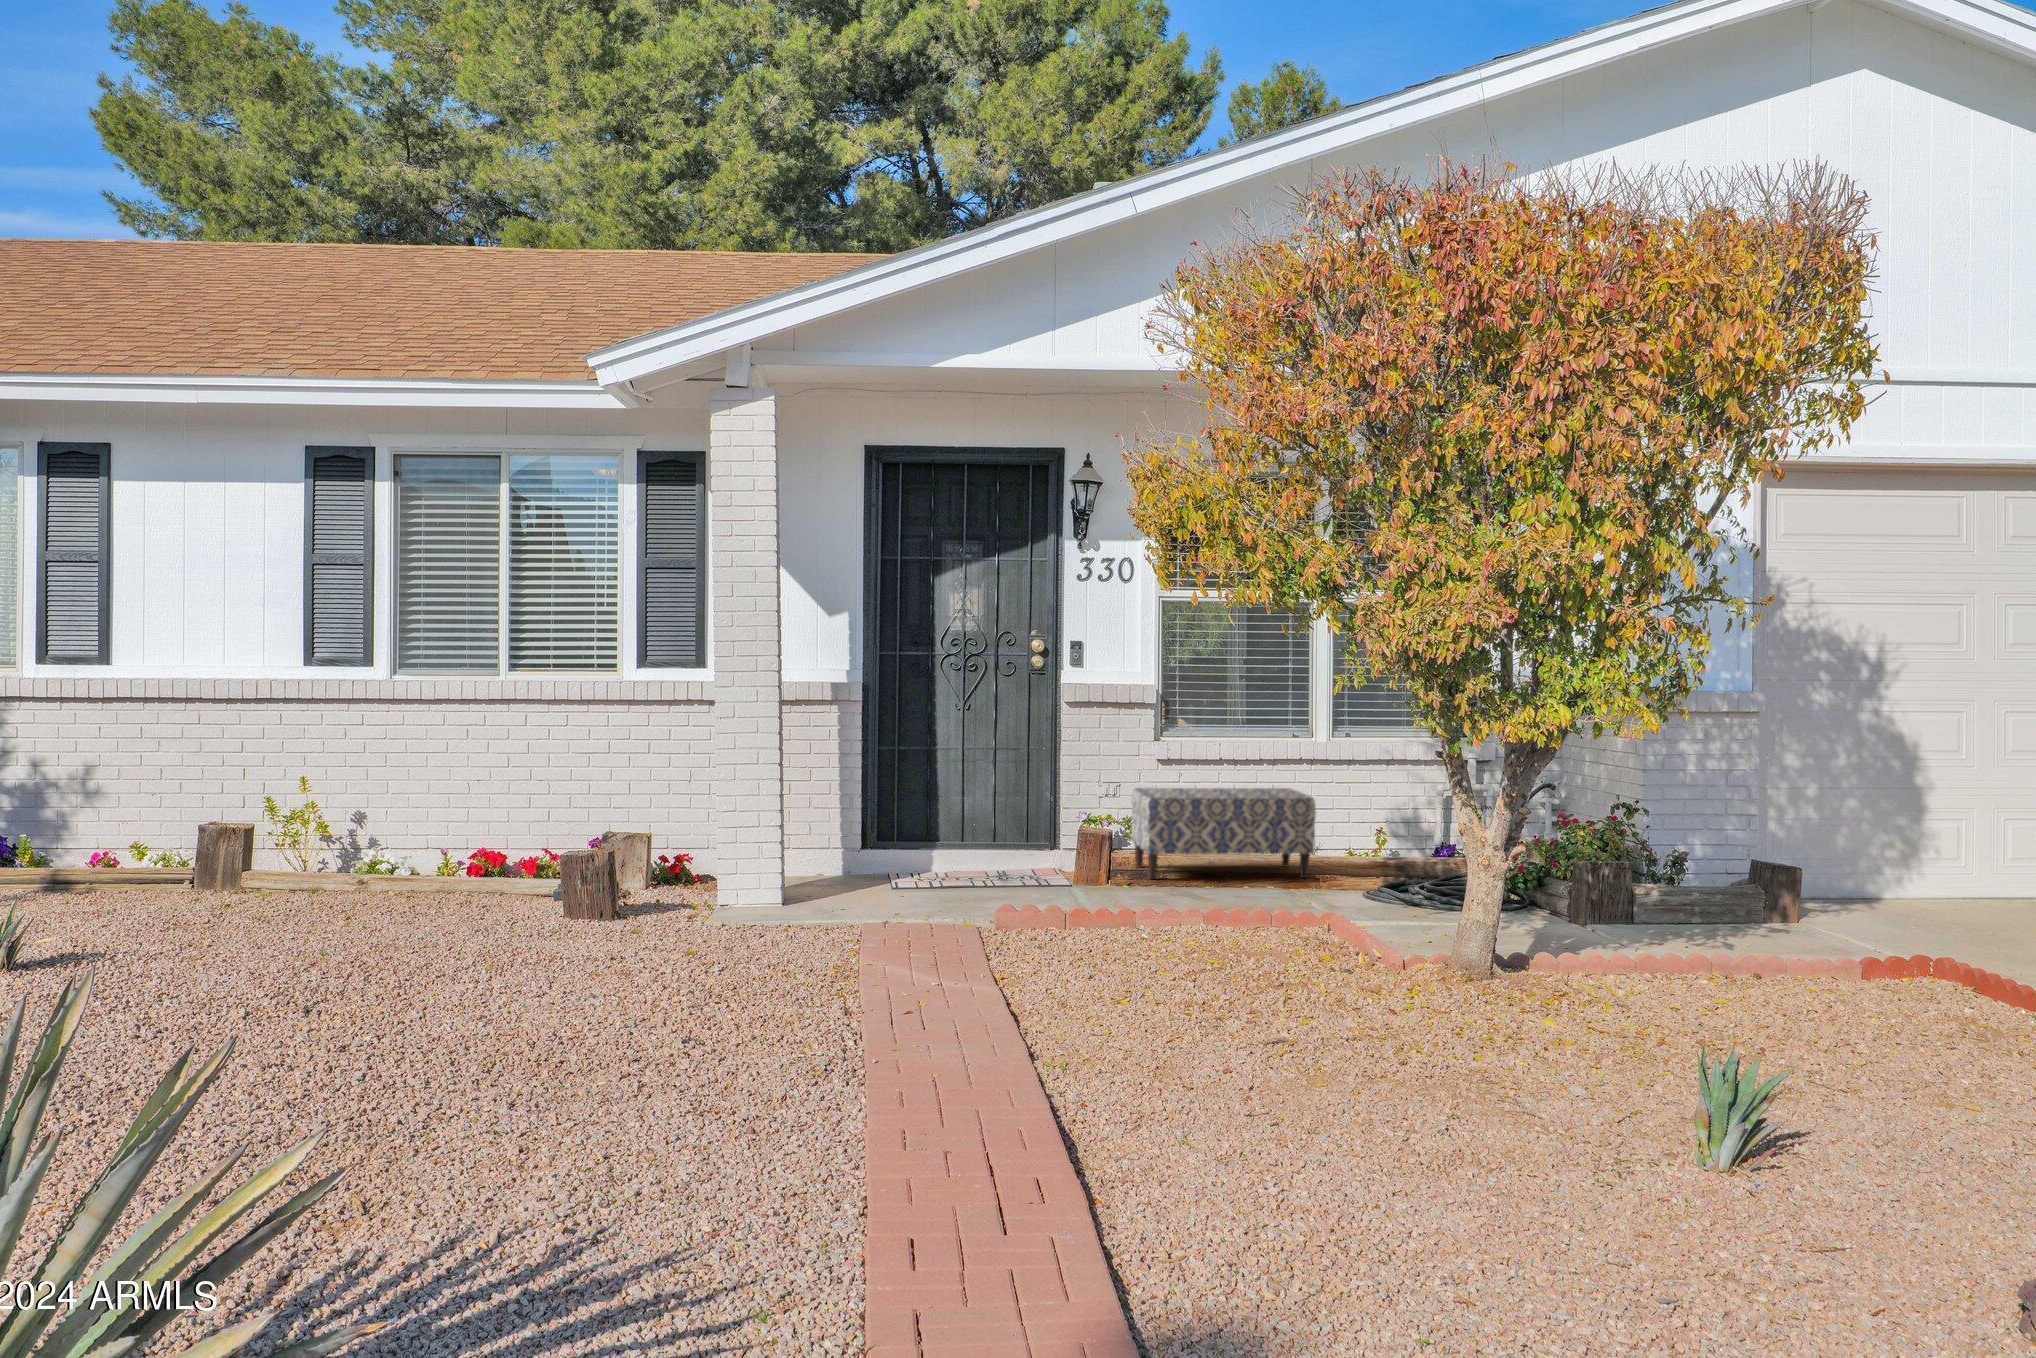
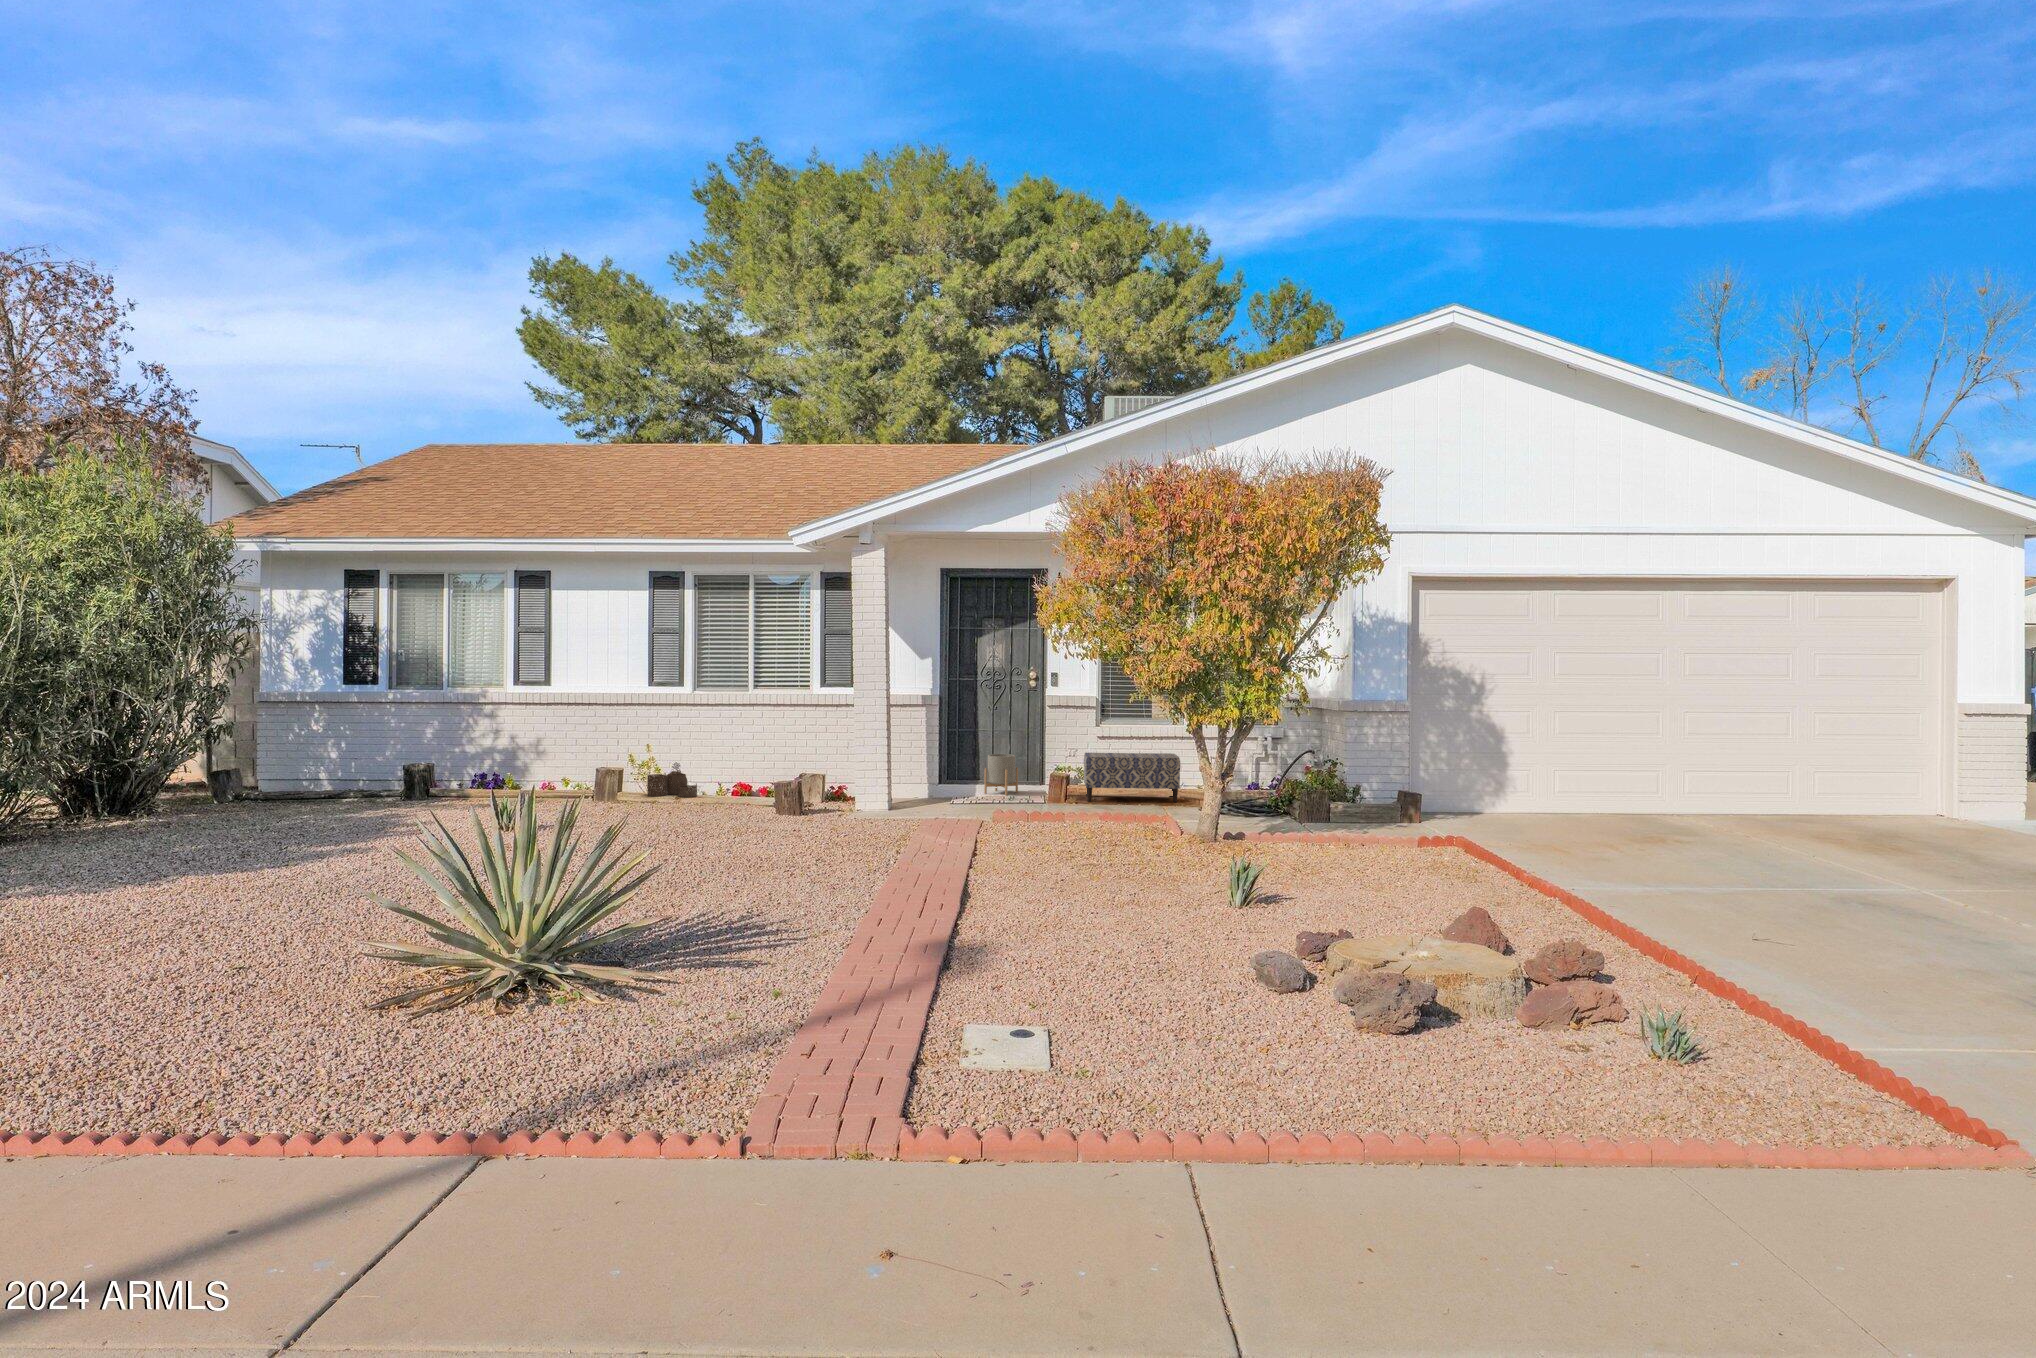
planter: none [950,790,1009,867] -> present [984,754,1018,795]
woven basket: none [302,825,404,882] -> present [647,770,697,797]

